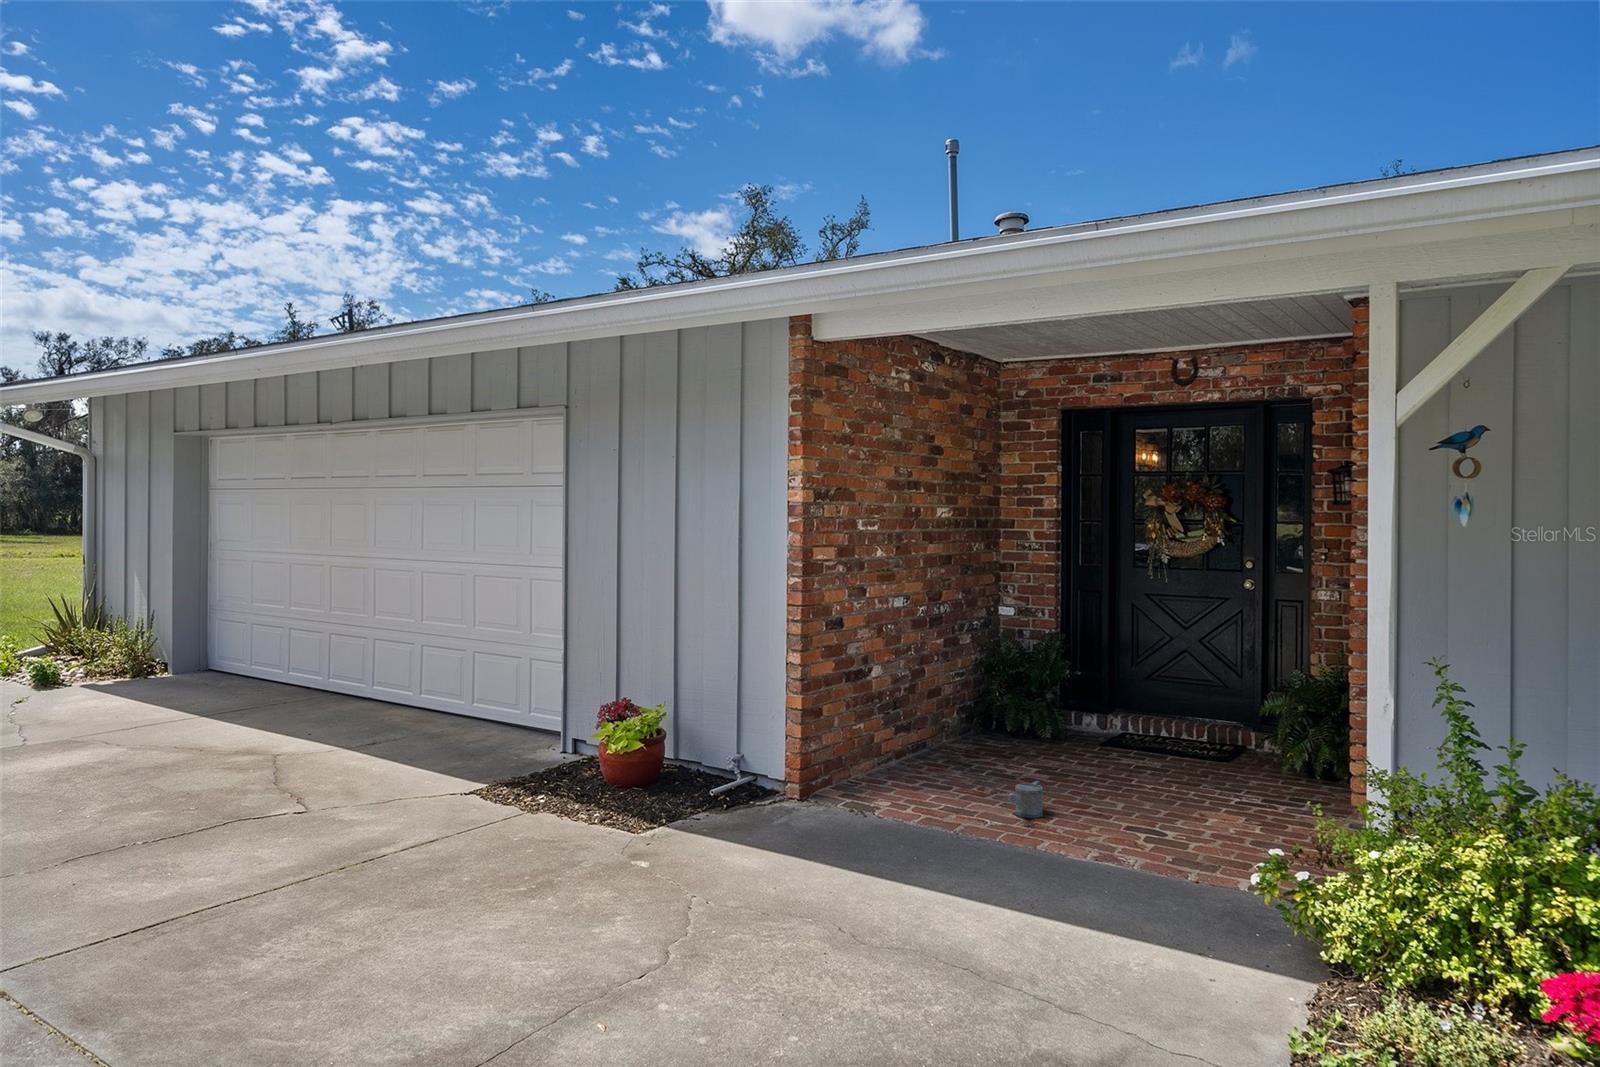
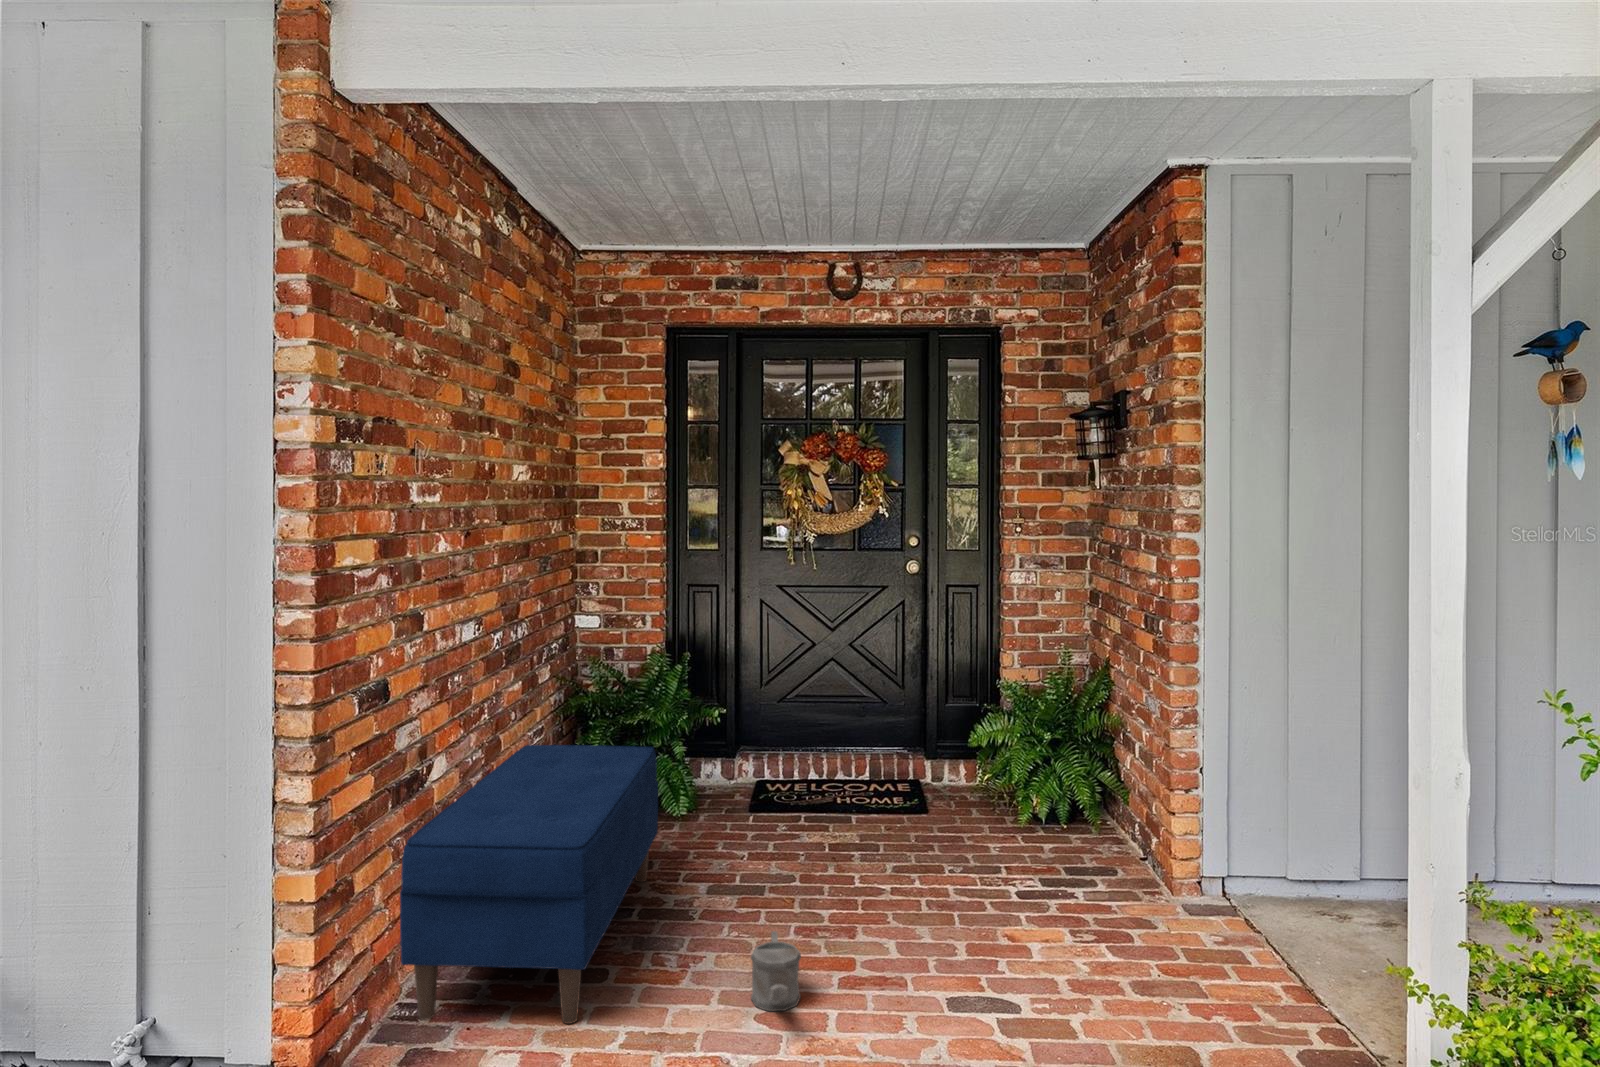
bench: none [845,674,1013,801] -> present [400,745,658,1024]

